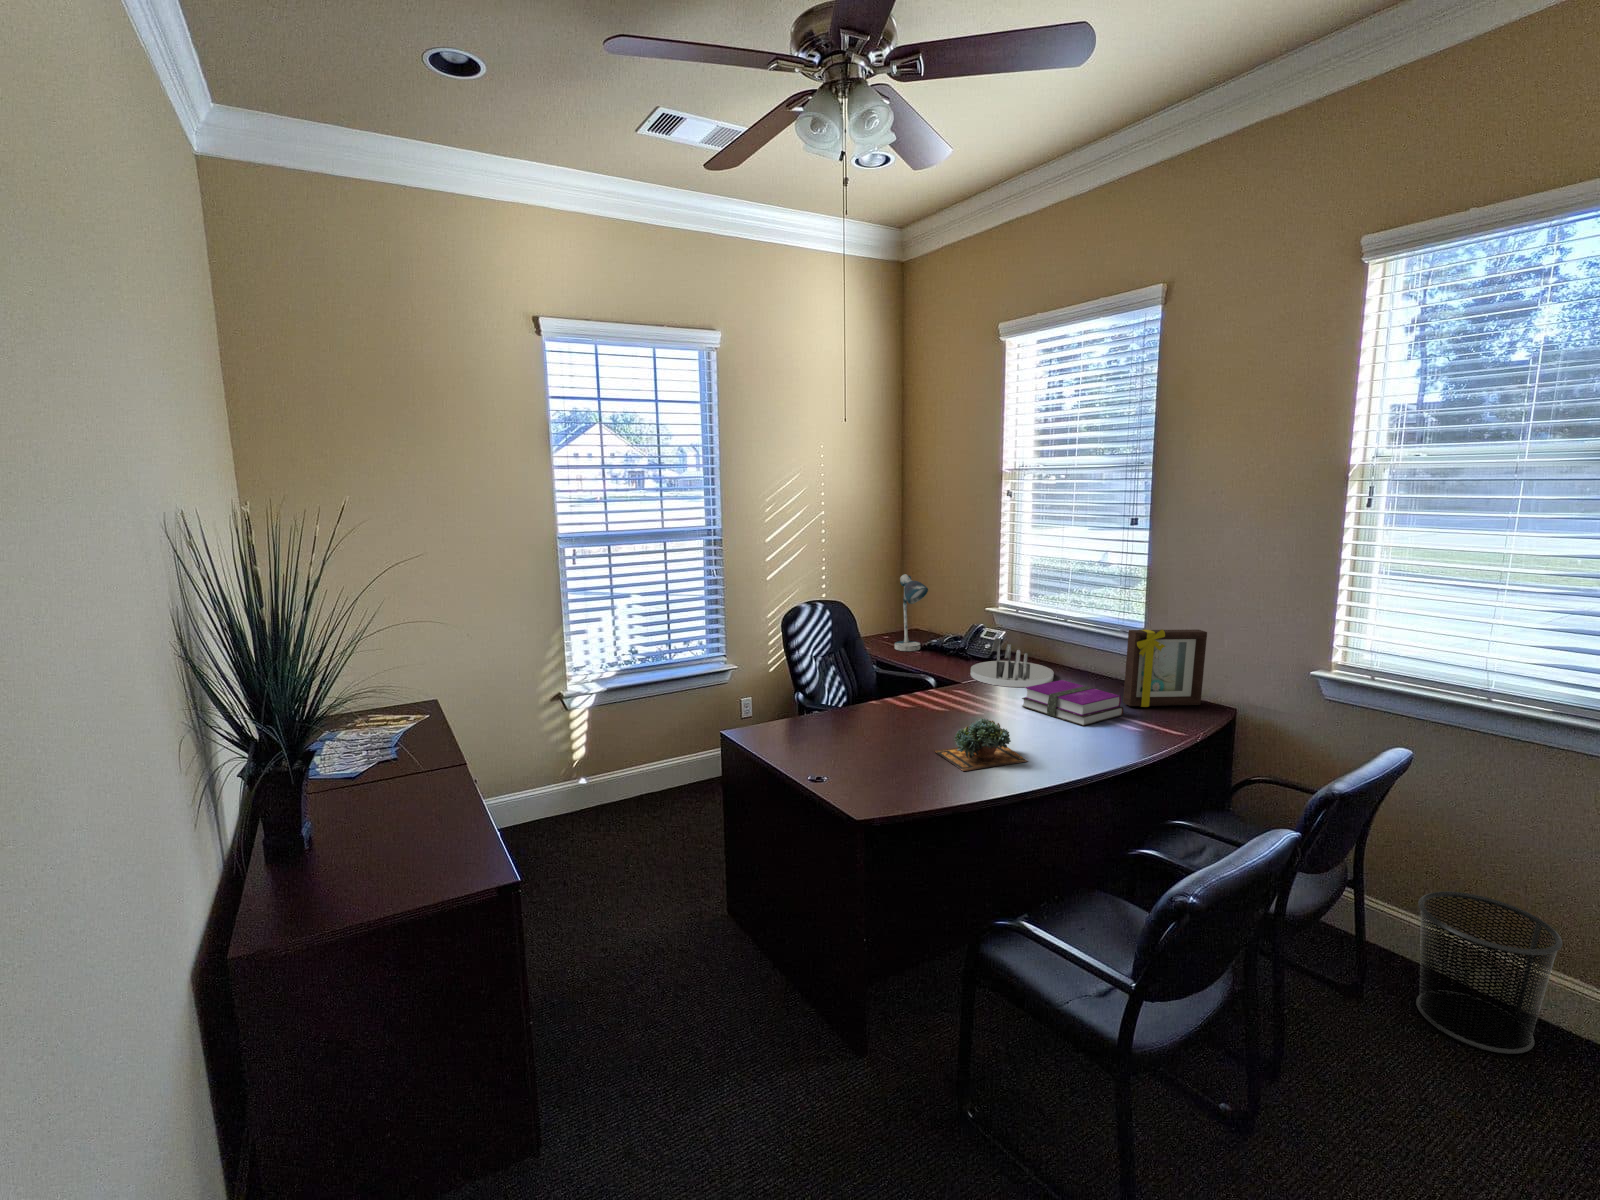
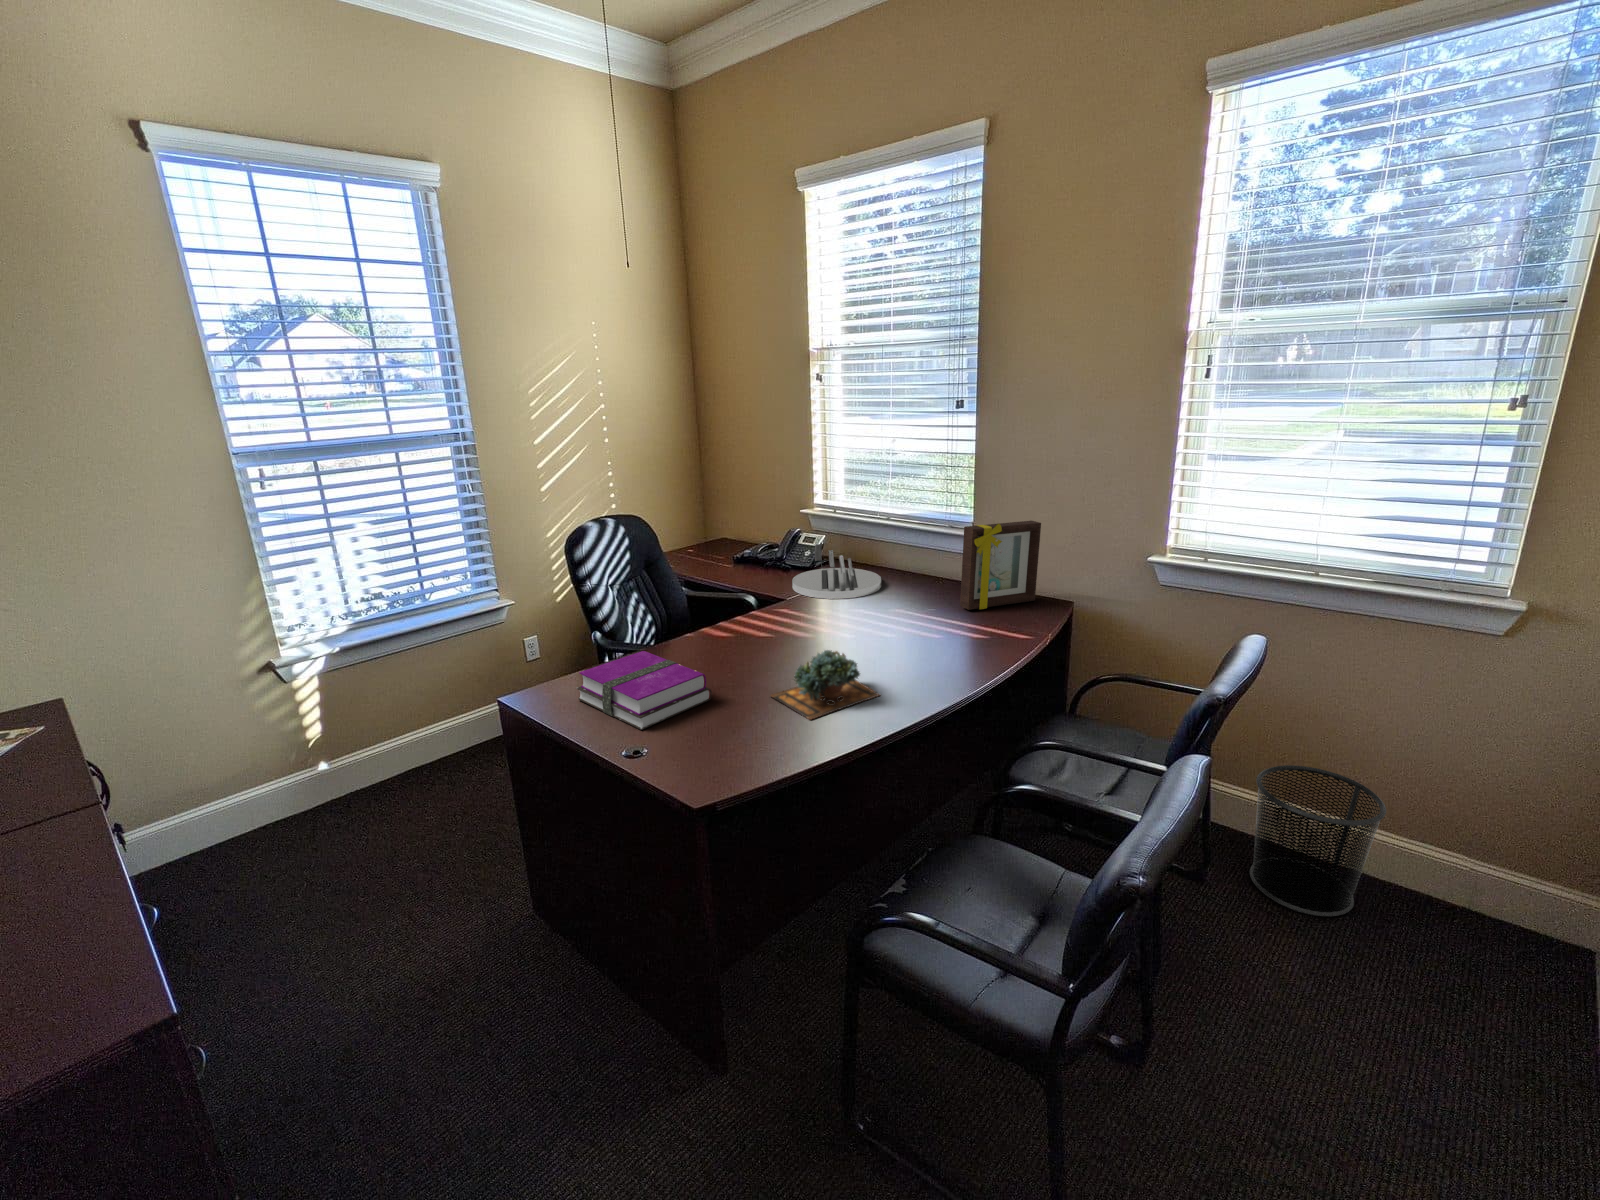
desk lamp: present [895,574,928,651] -> none [703,478,737,566]
hardback book: present [1022,680,1124,726] -> present [576,651,712,730]

